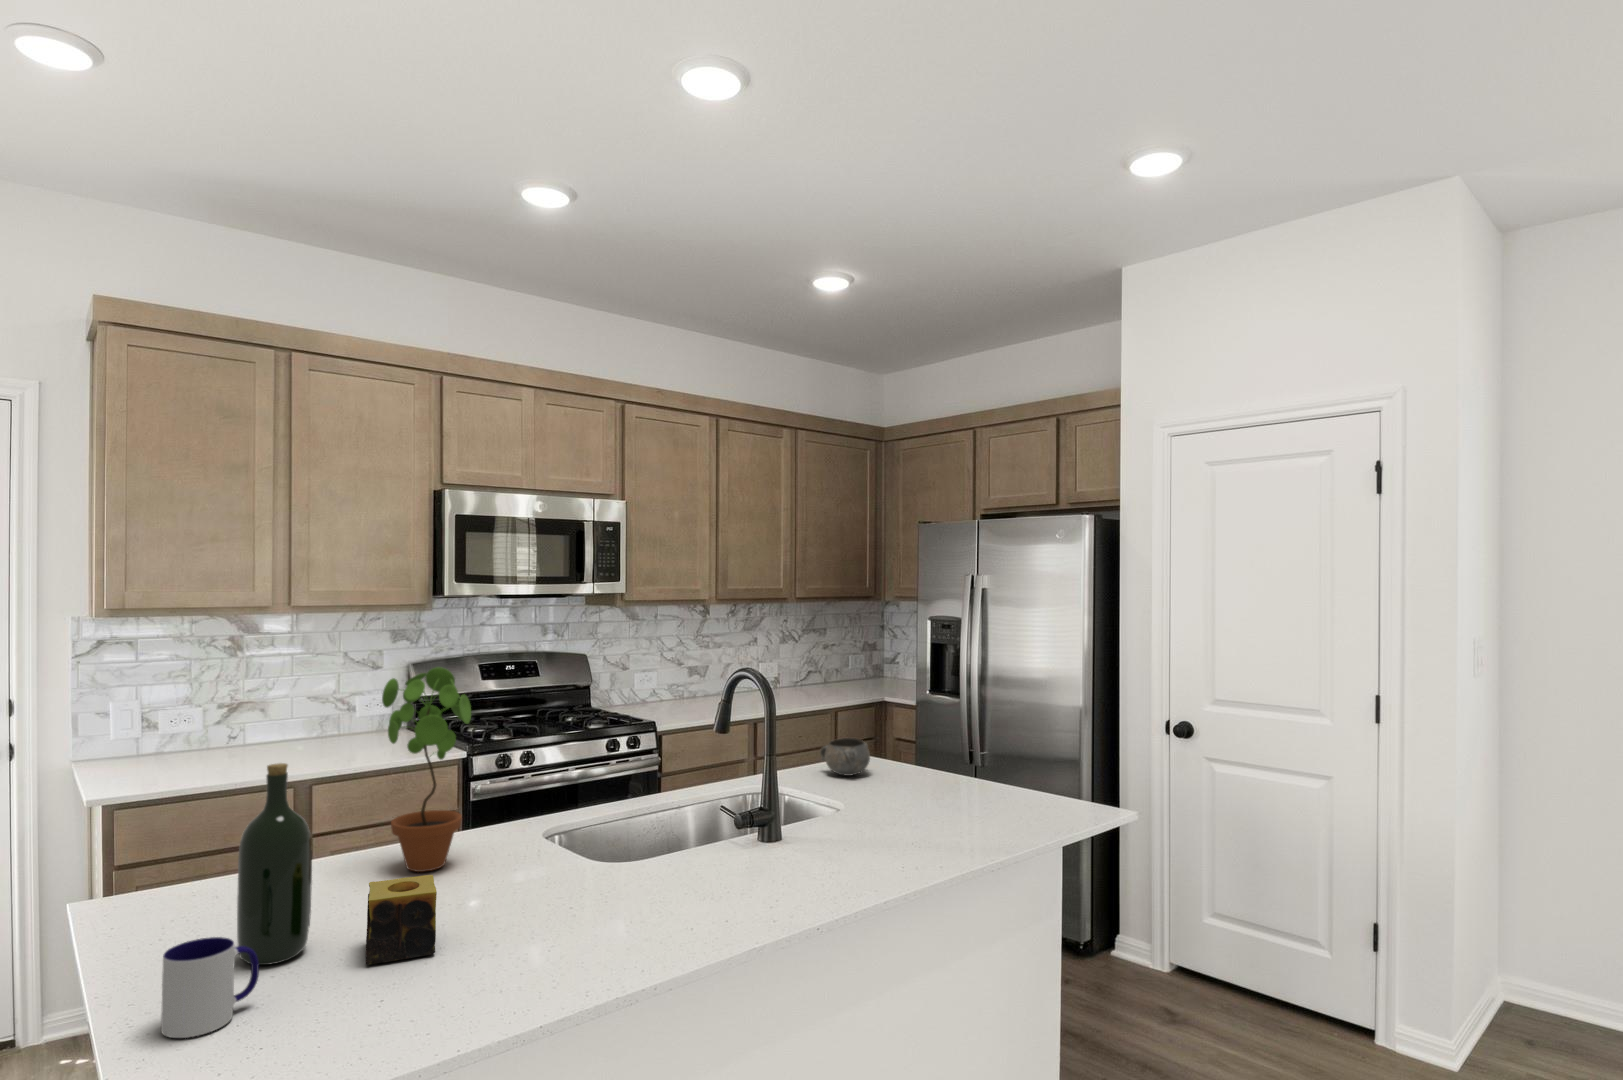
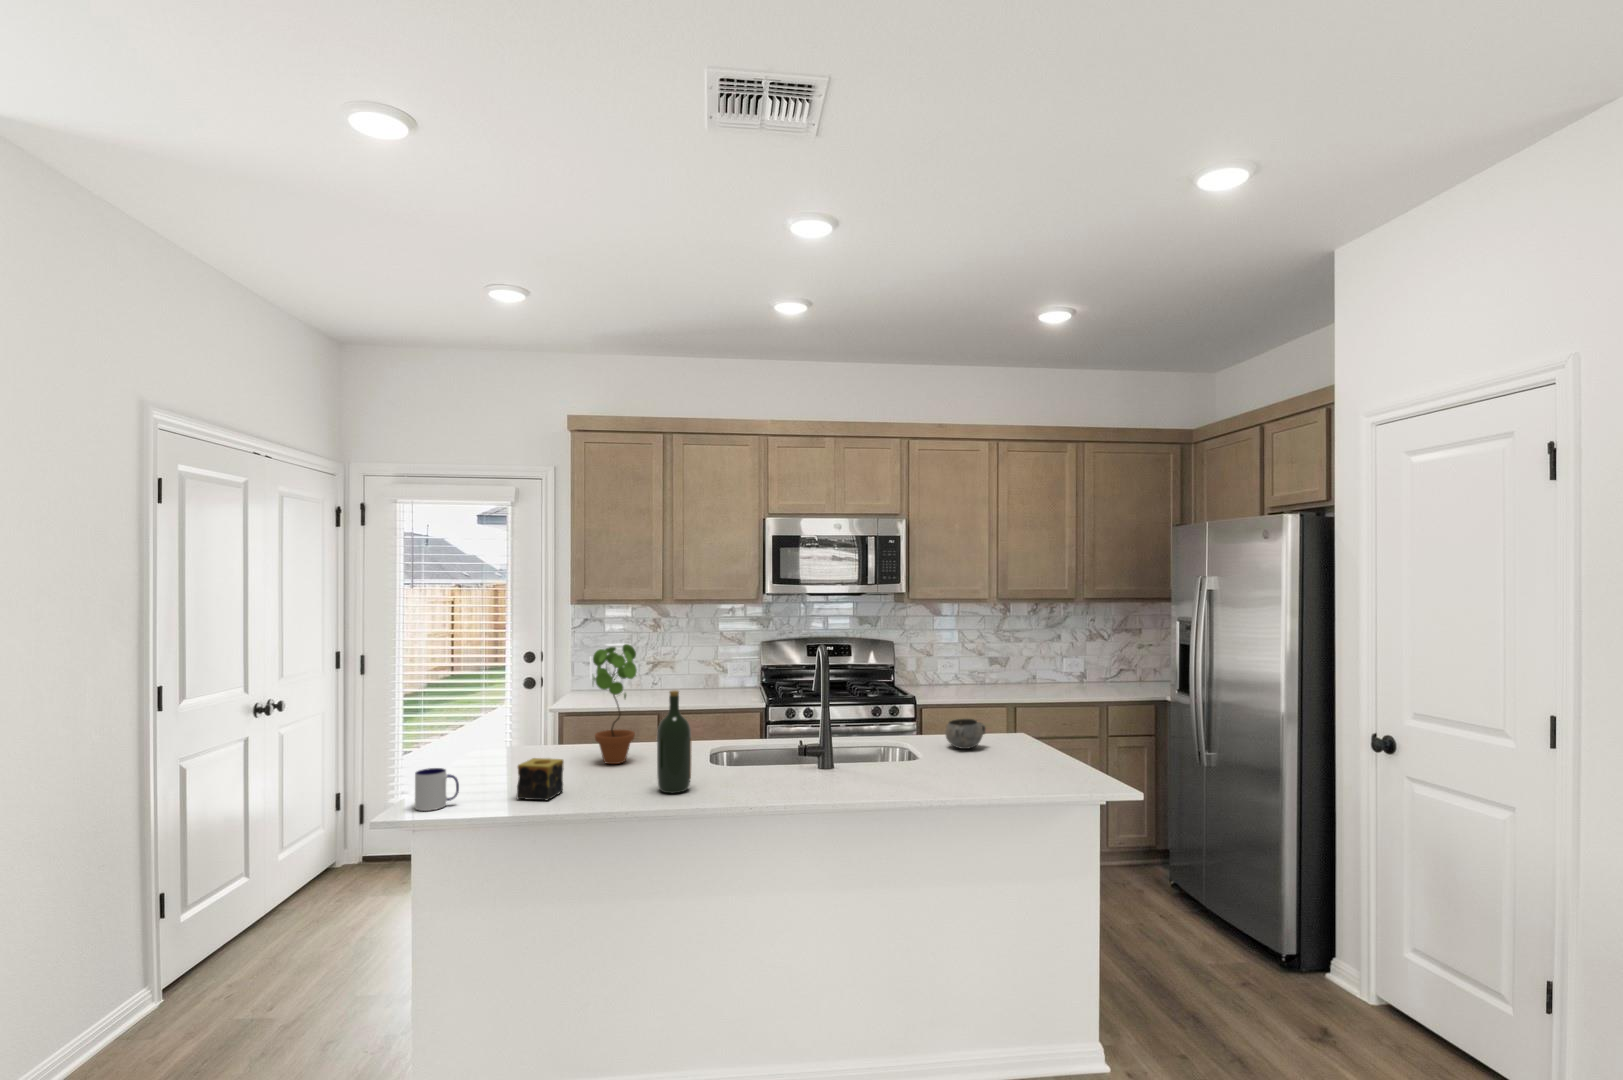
wine bottle: present [237,763,312,965] -> present [657,690,692,793]

